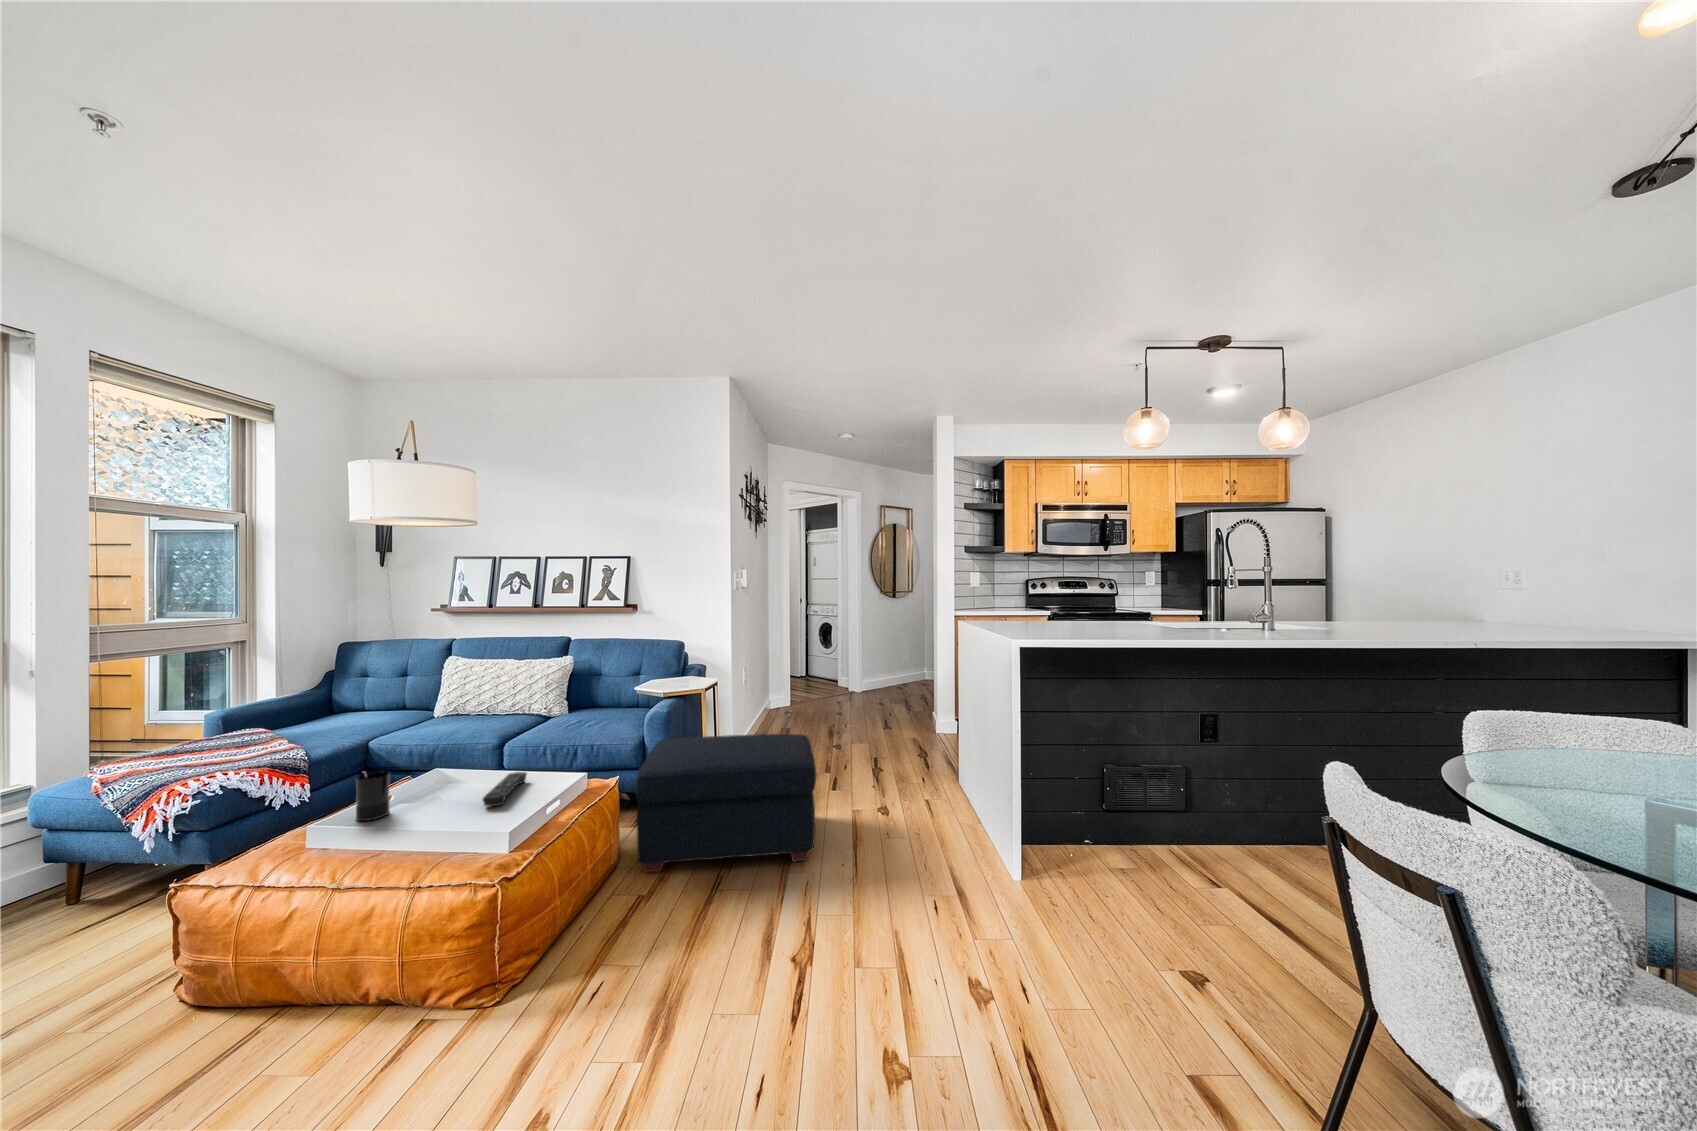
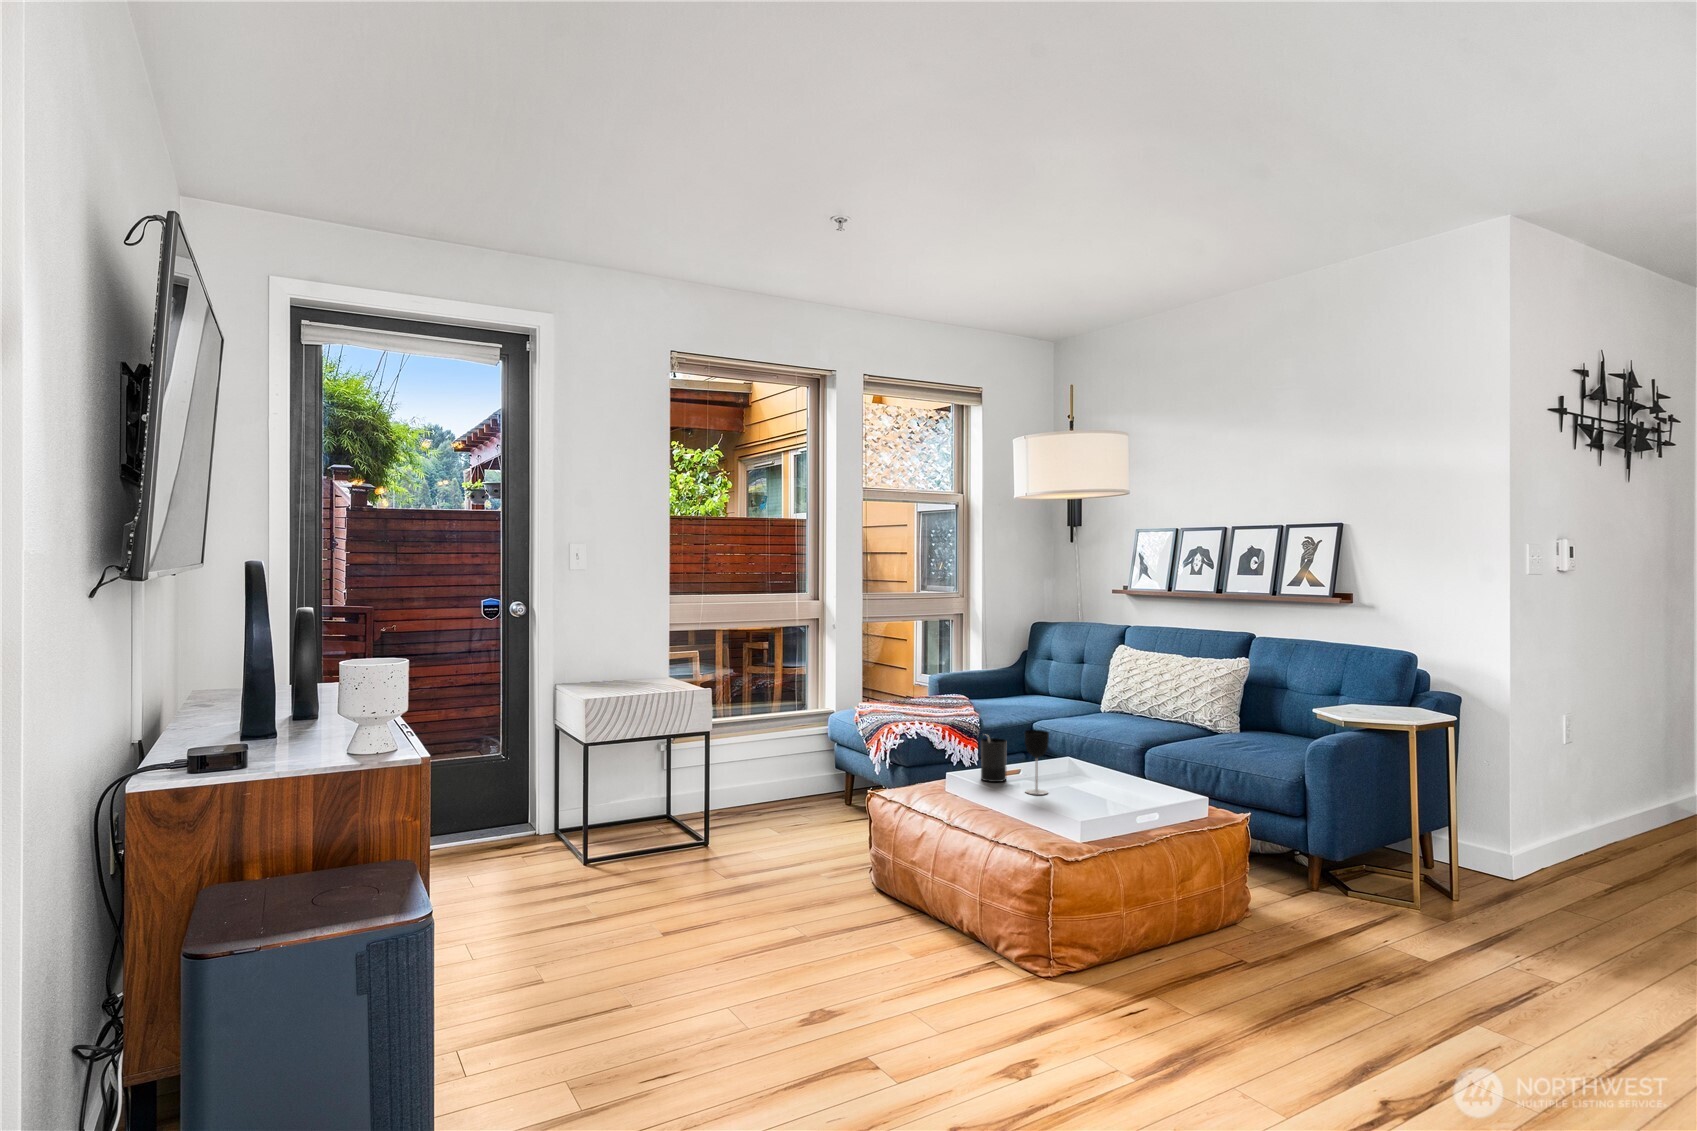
ottoman: present [636,734,816,872] -> none [1253,786,1592,1023]
wine glass: none [421,753,450,820] -> present [1024,730,1049,795]
remote control: present [483,772,527,806] -> none [1078,774,1137,800]

